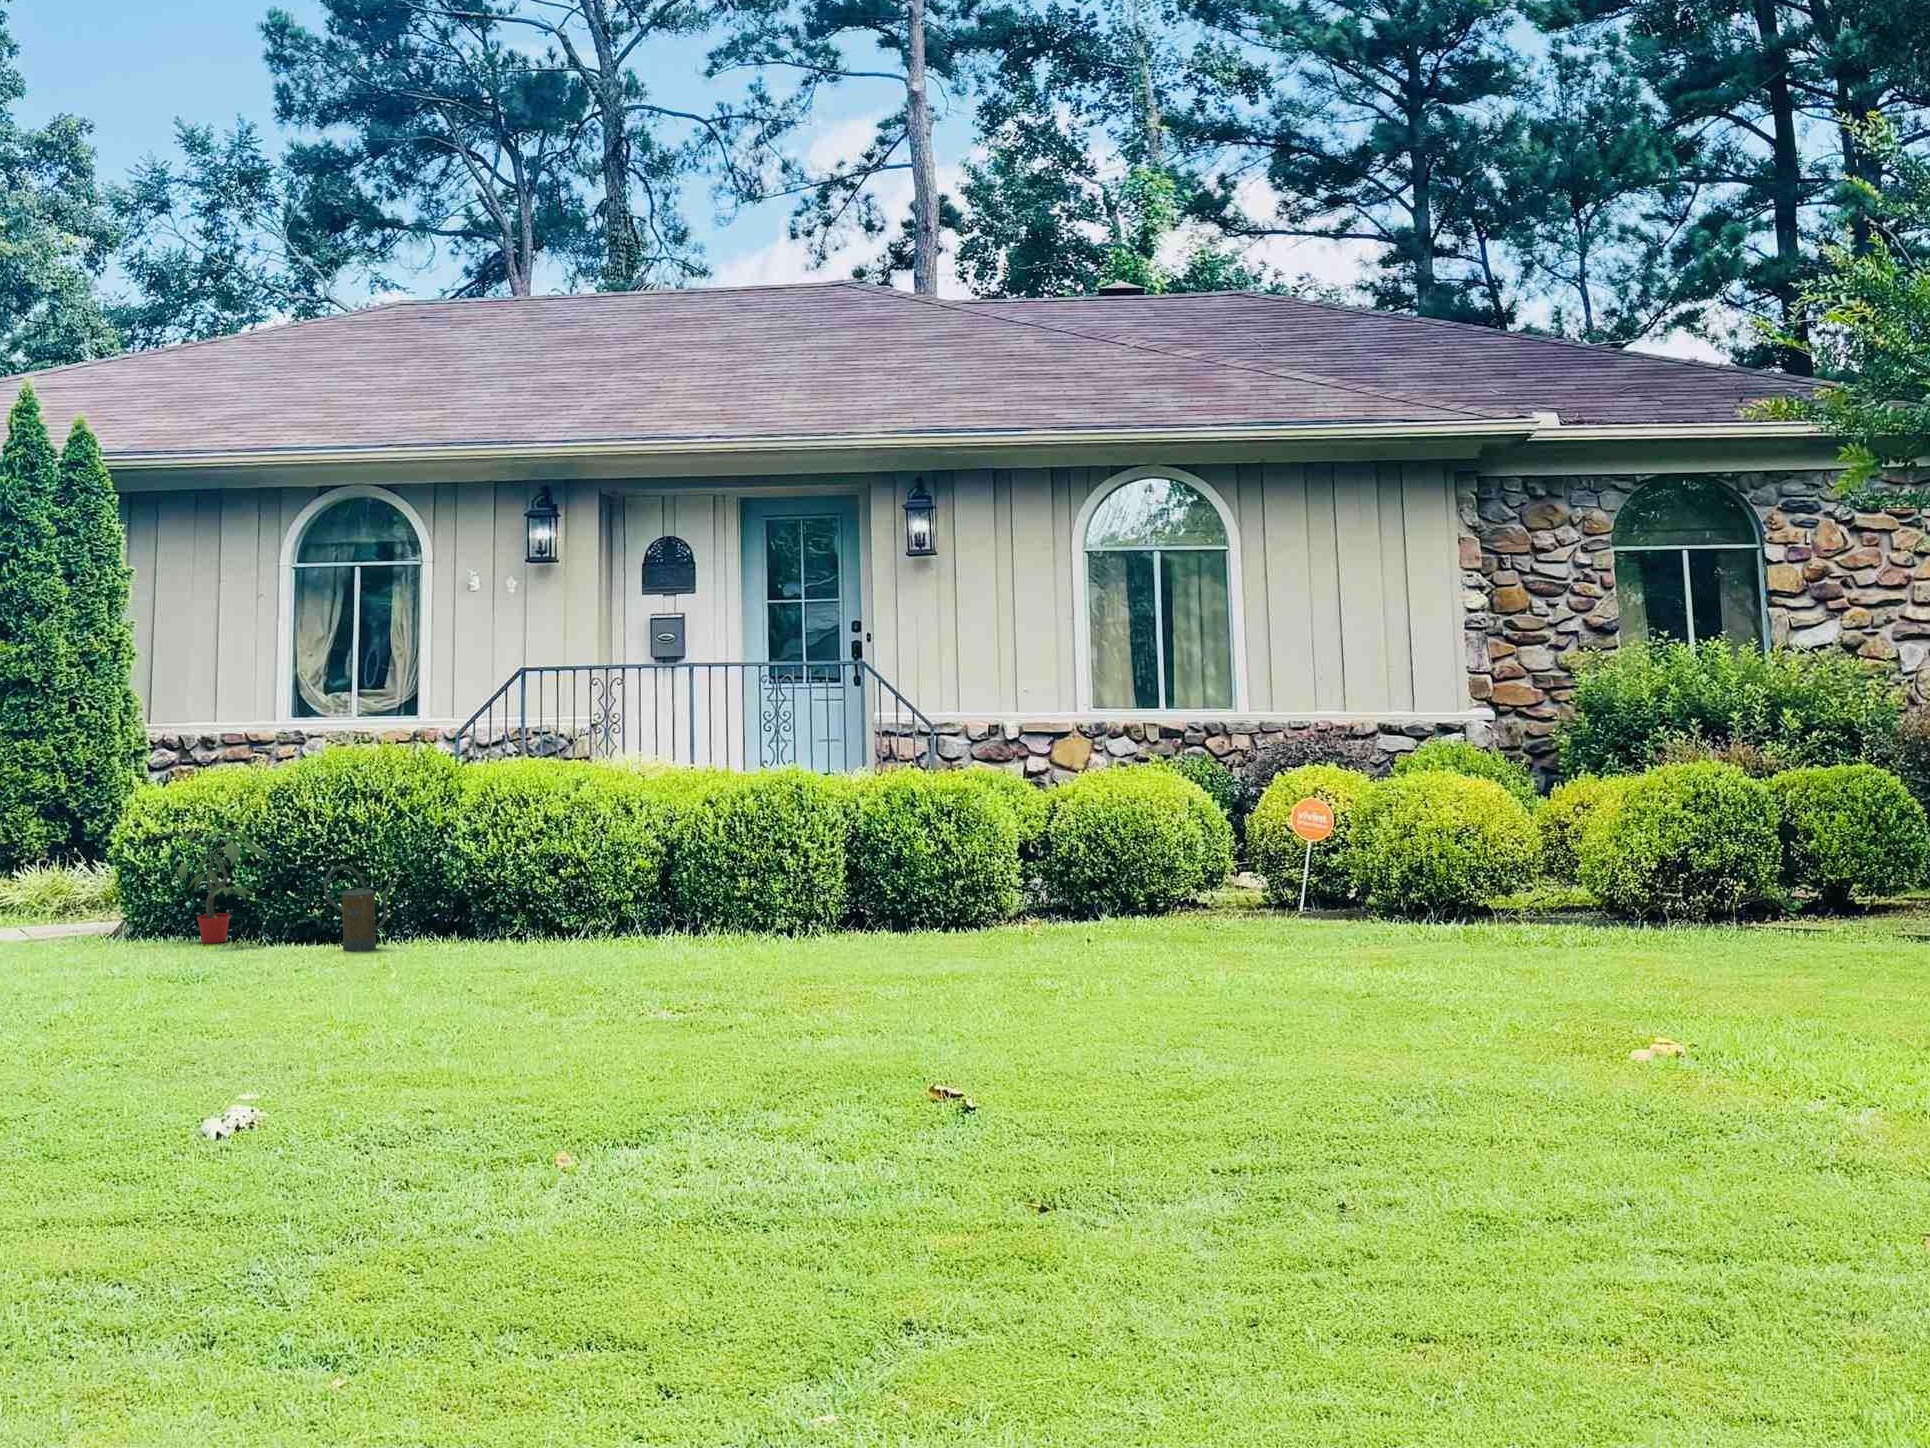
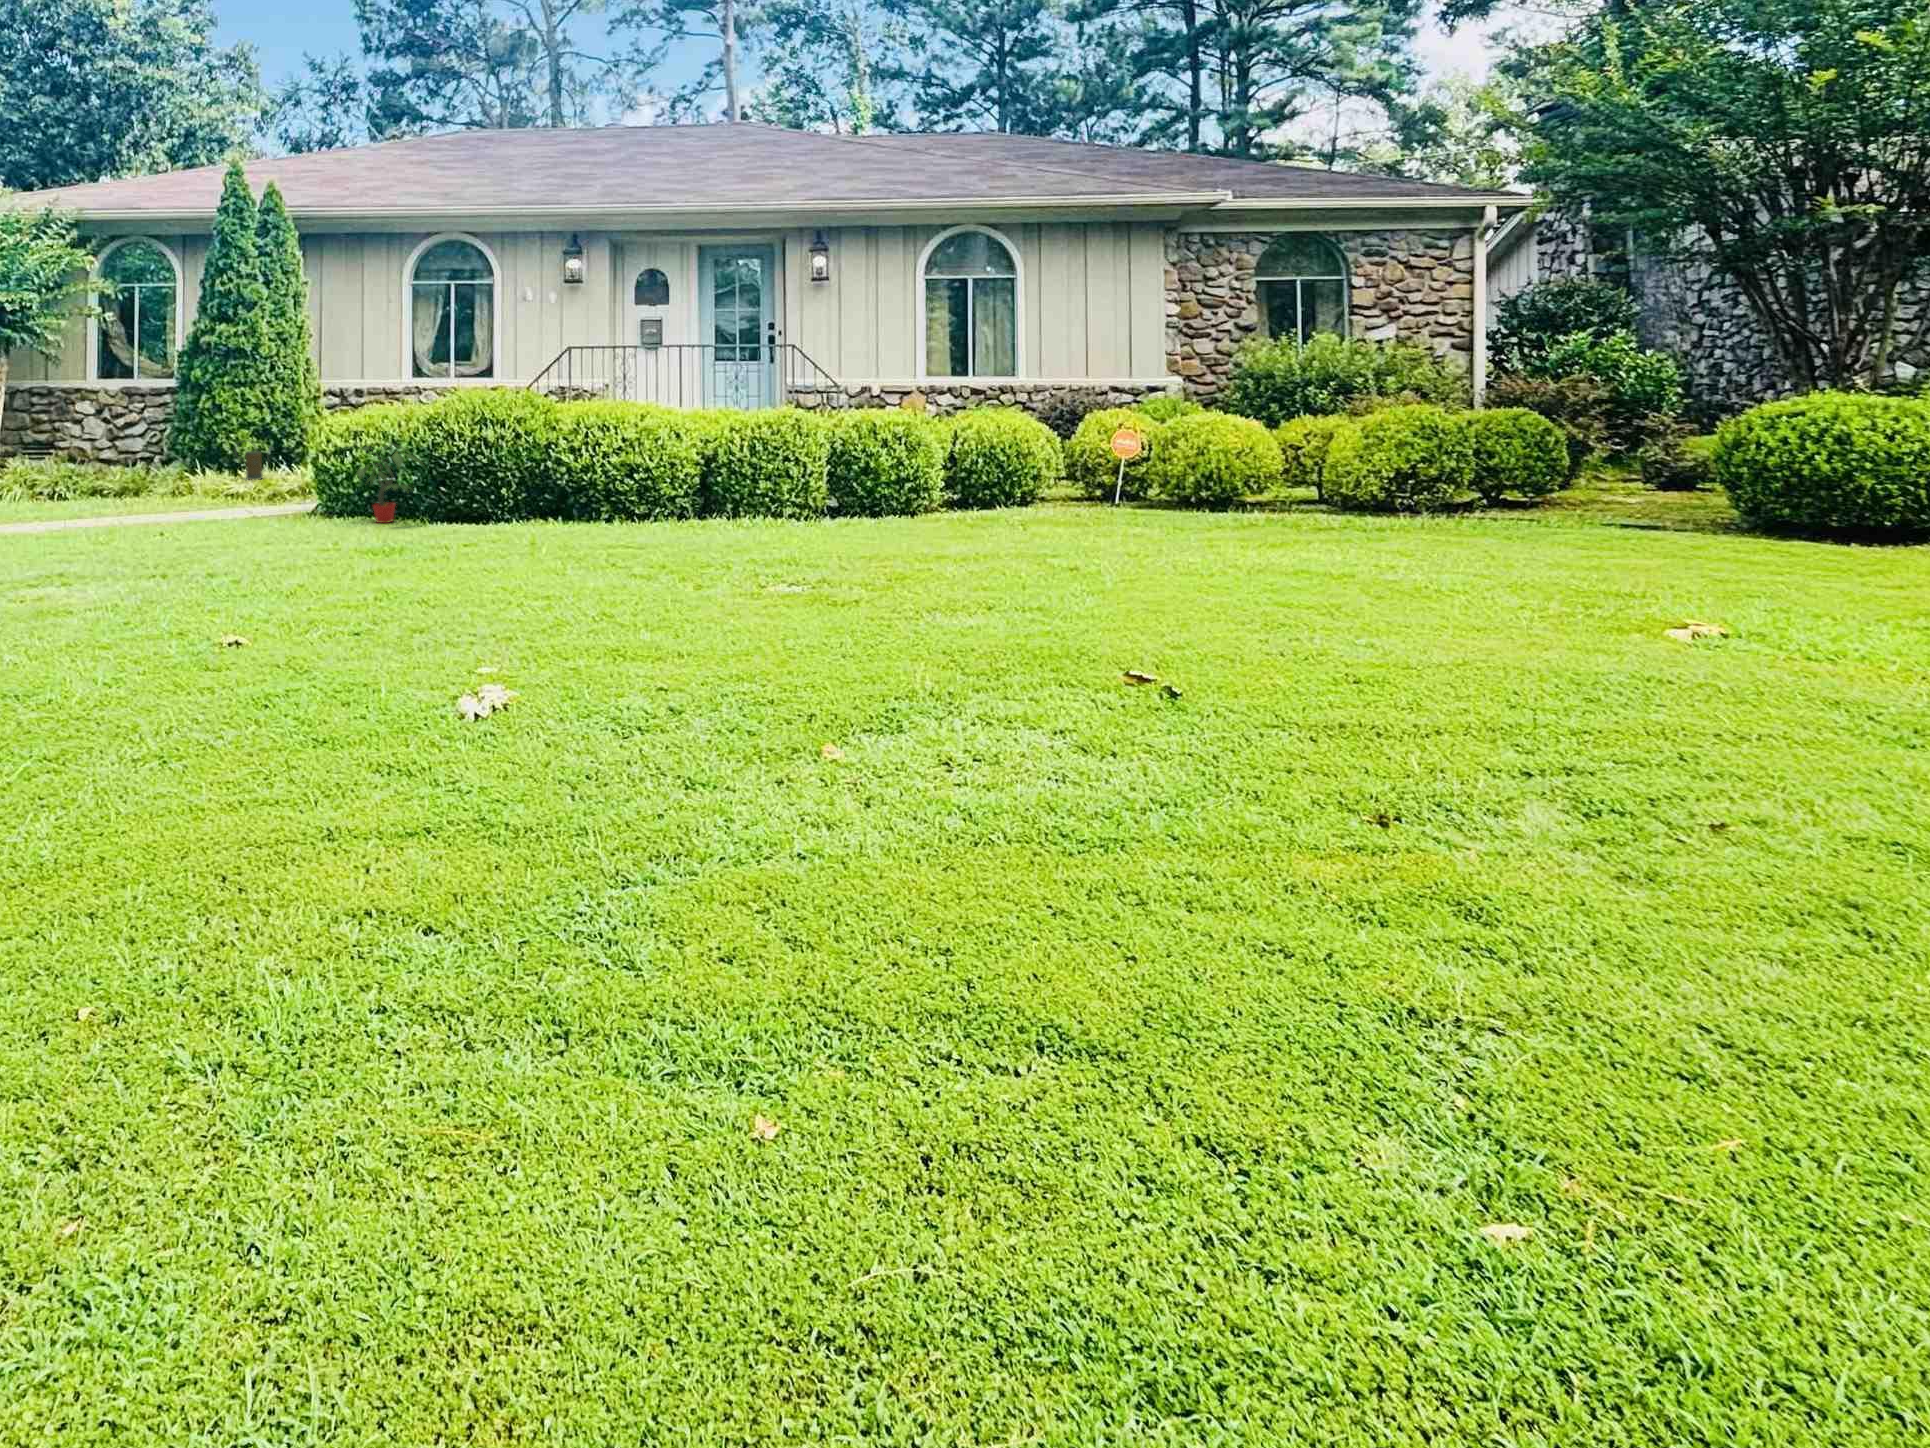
watering can: present [324,865,394,952] -> present [238,443,264,480]

